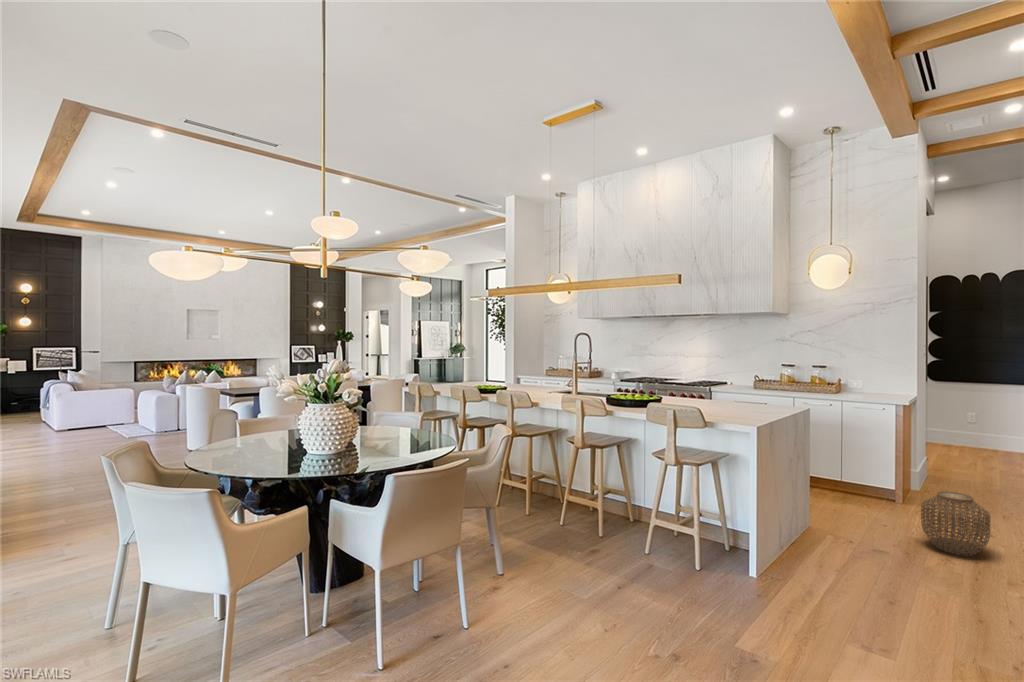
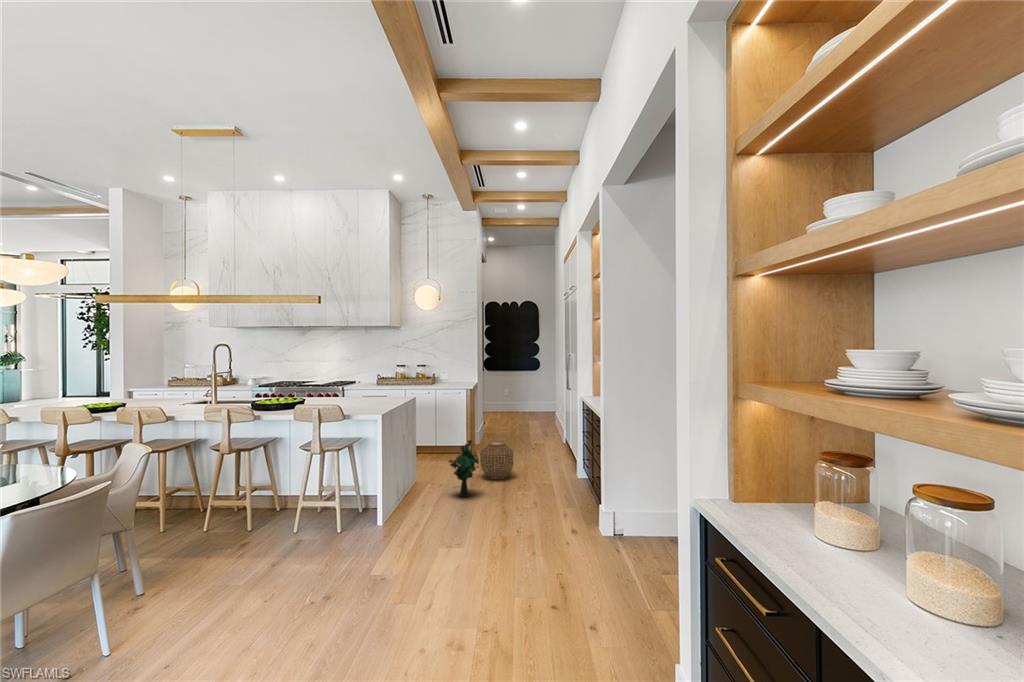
decorative plant: none [862,483,922,570] -> present [449,440,479,497]

